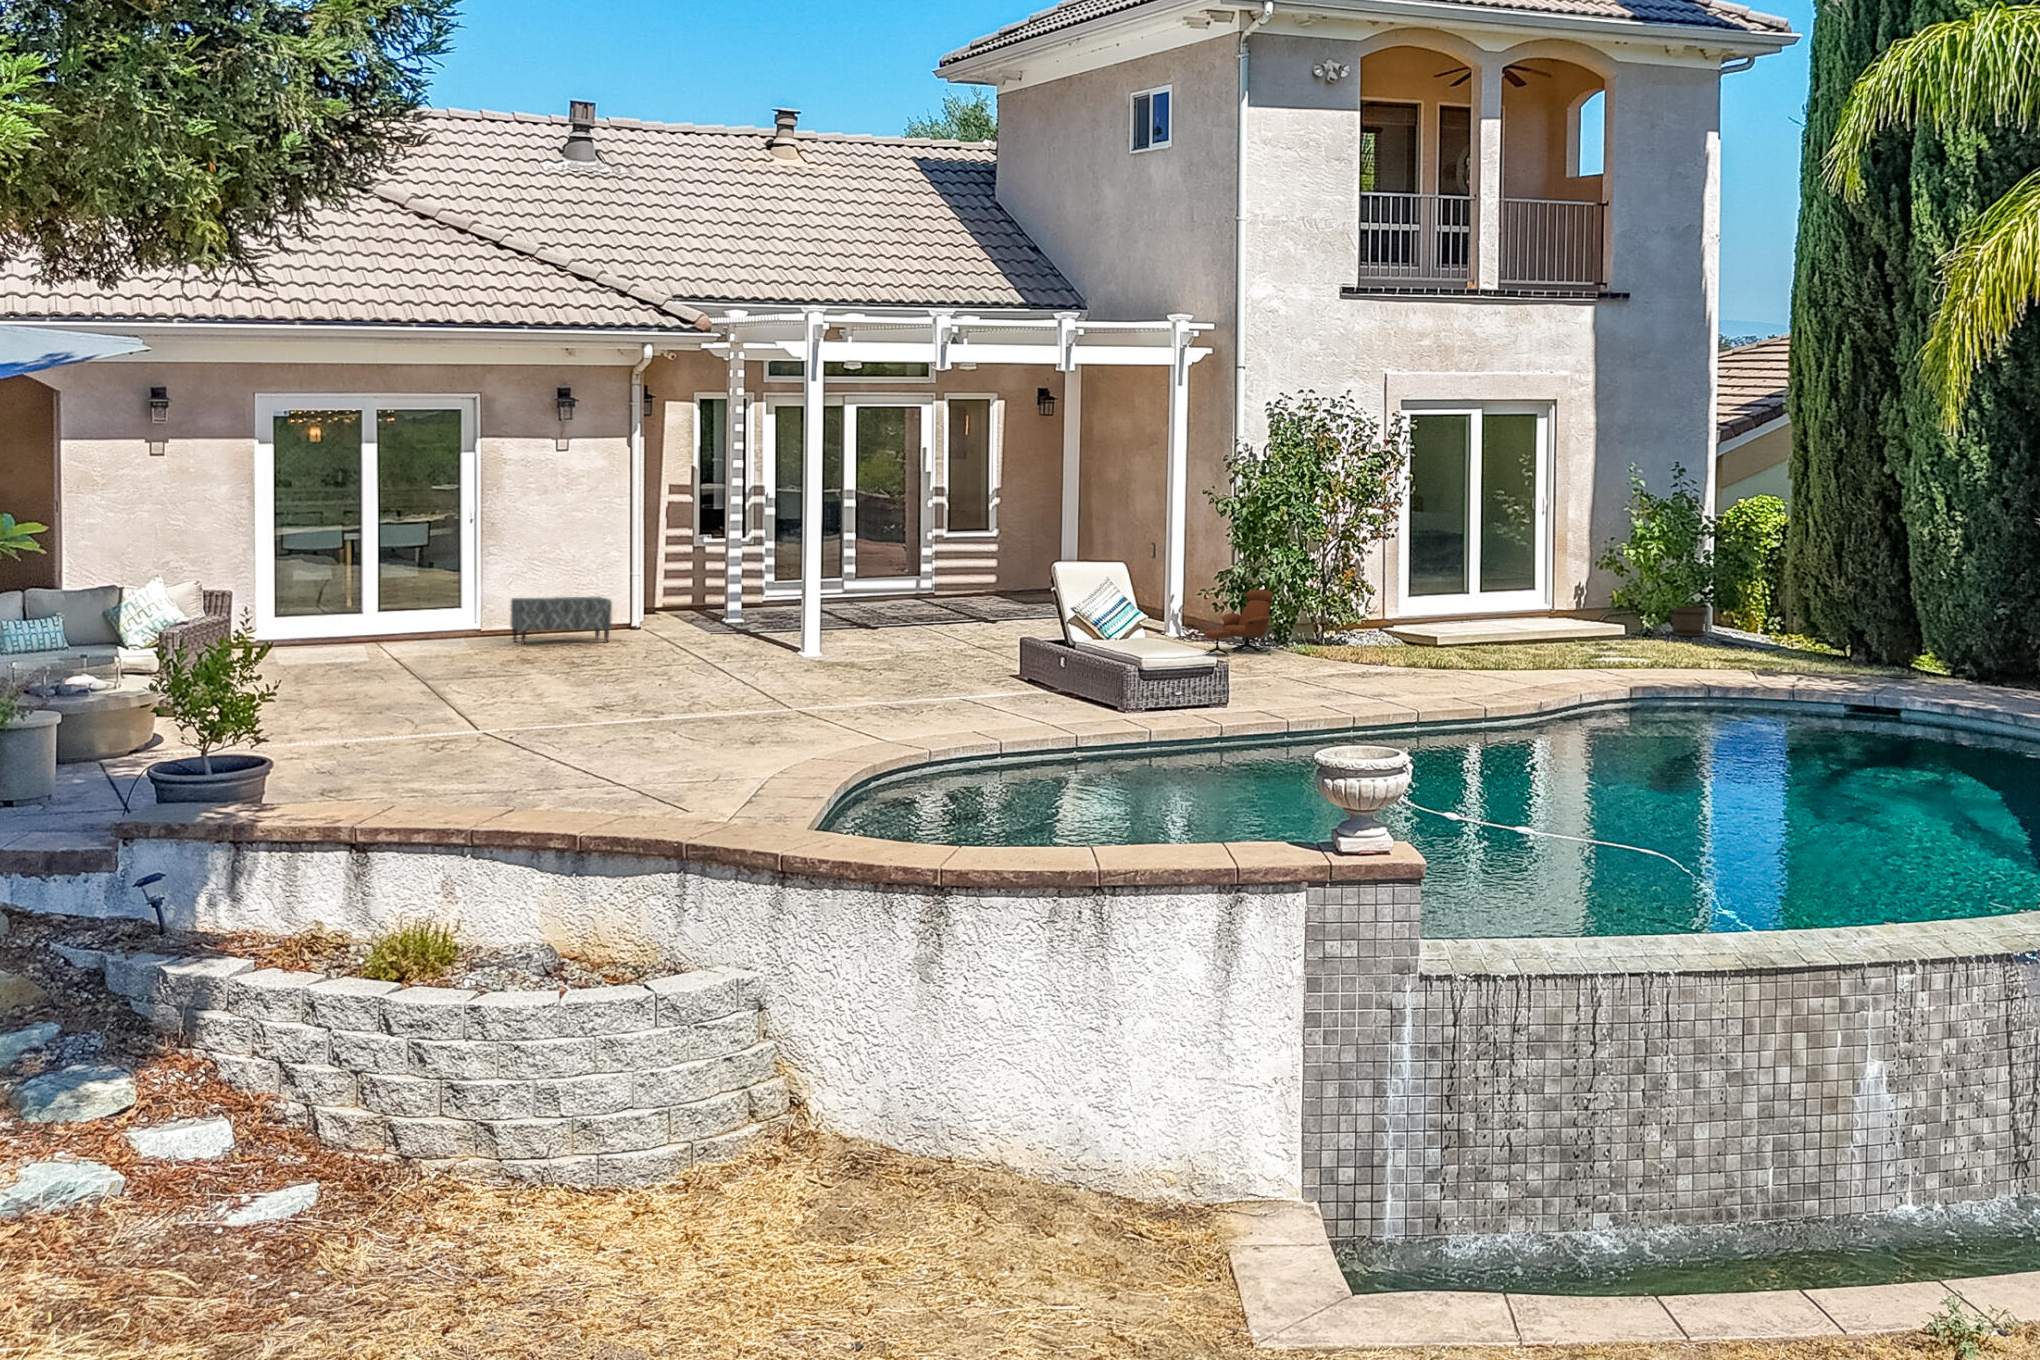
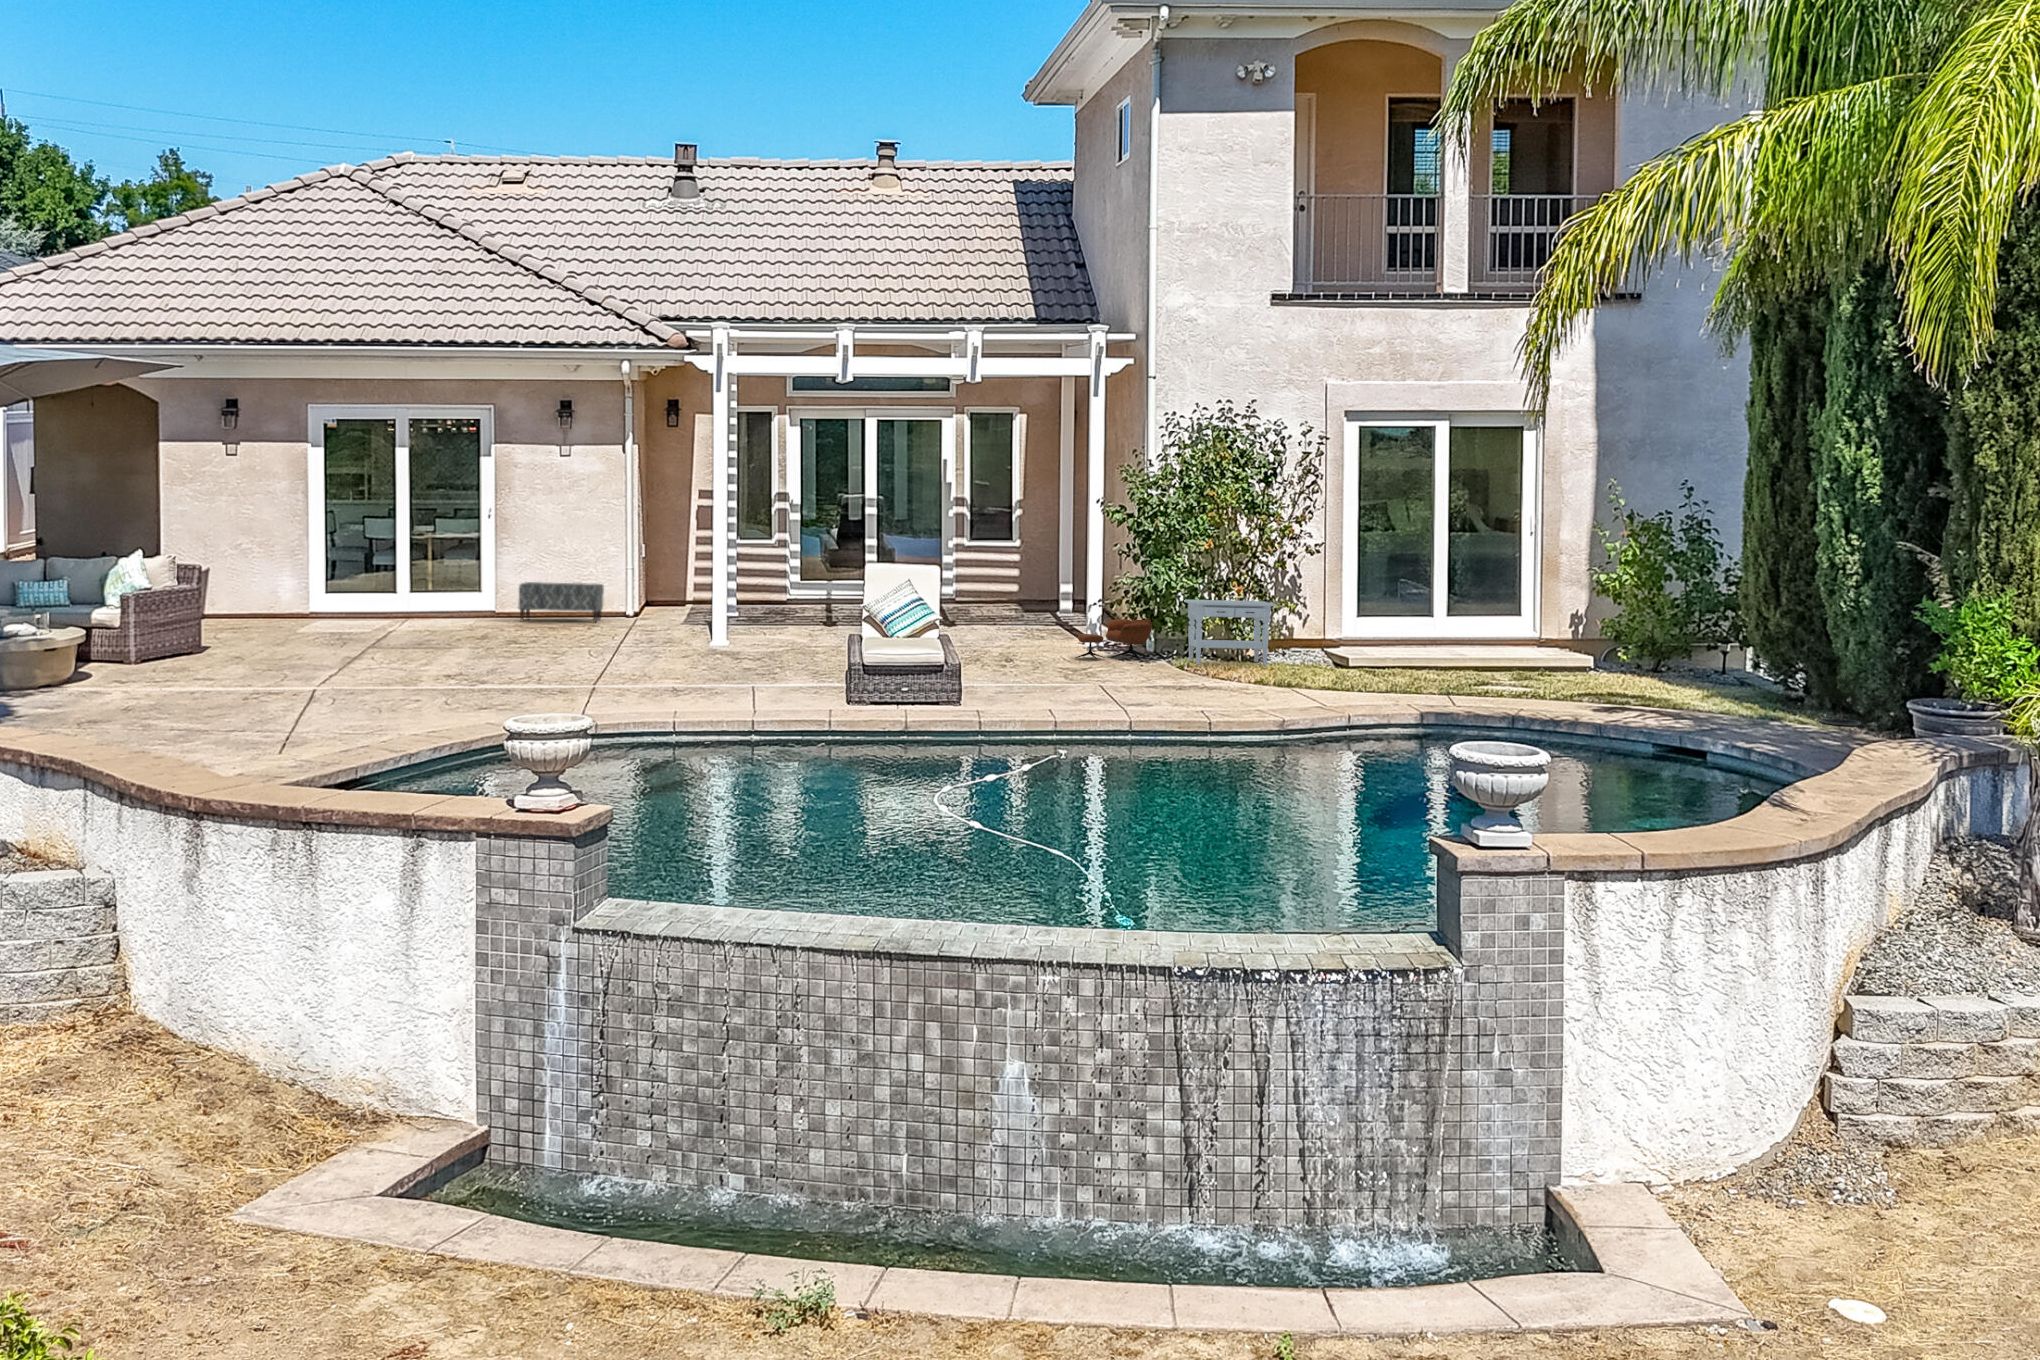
side table: none [1300,590,1393,655] -> present [1184,600,1277,666]
bucket: present [1670,606,1707,636] -> none [1650,629,1695,669]

